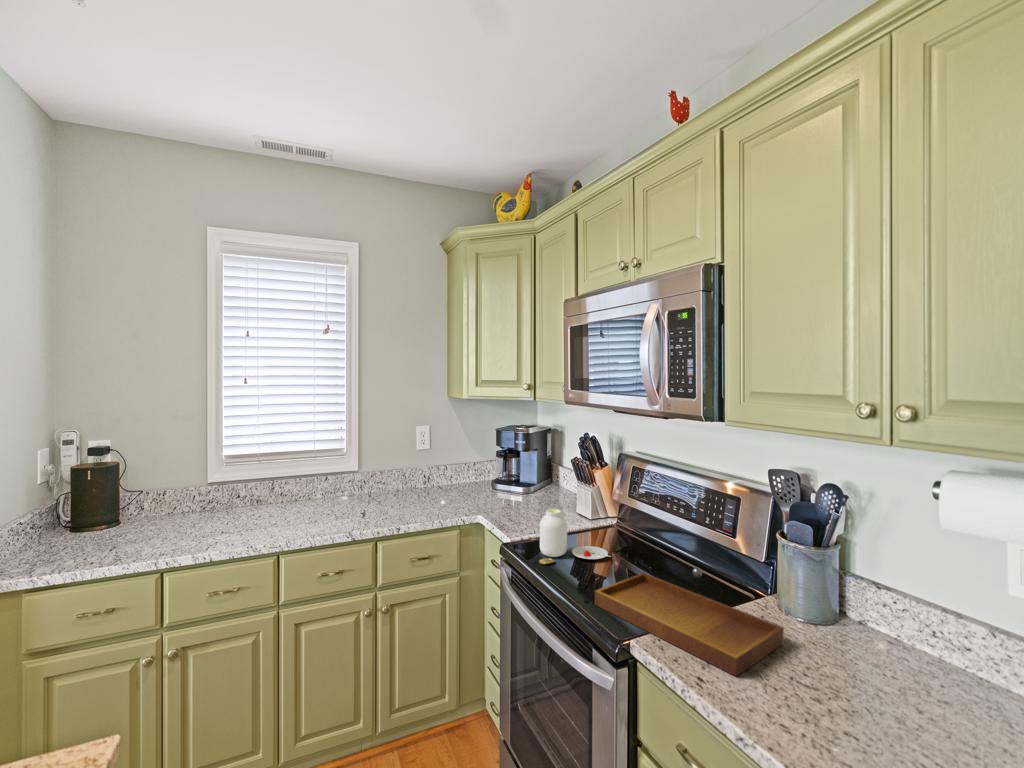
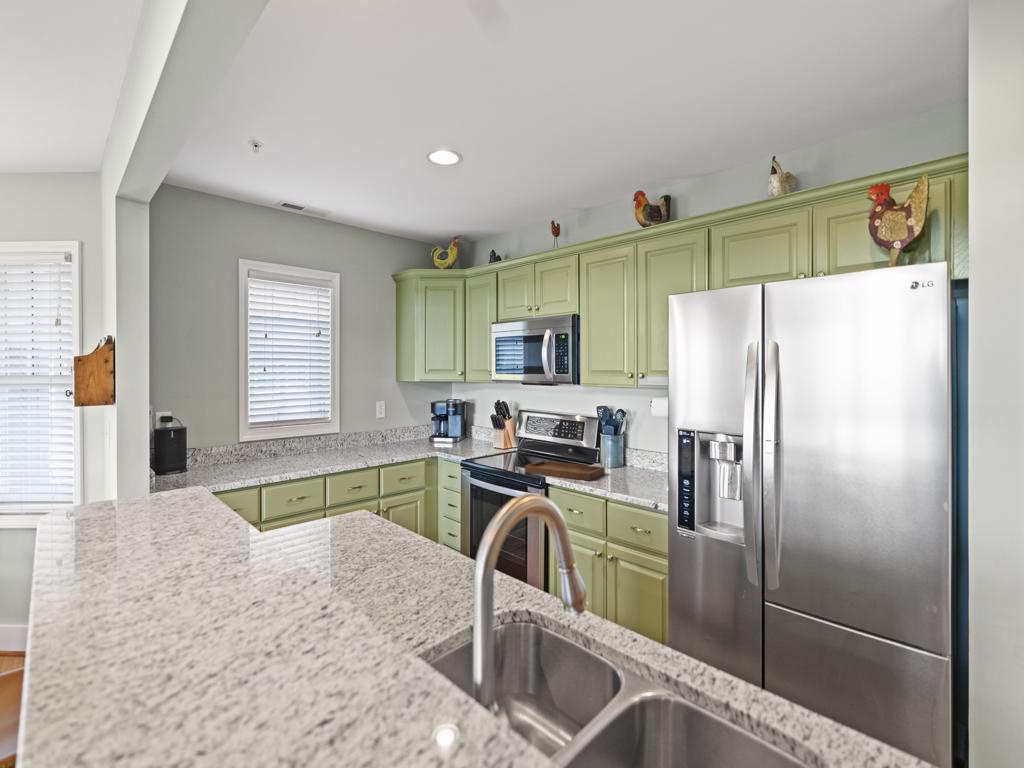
jar: present [539,509,611,564] -> none [485,438,523,465]

